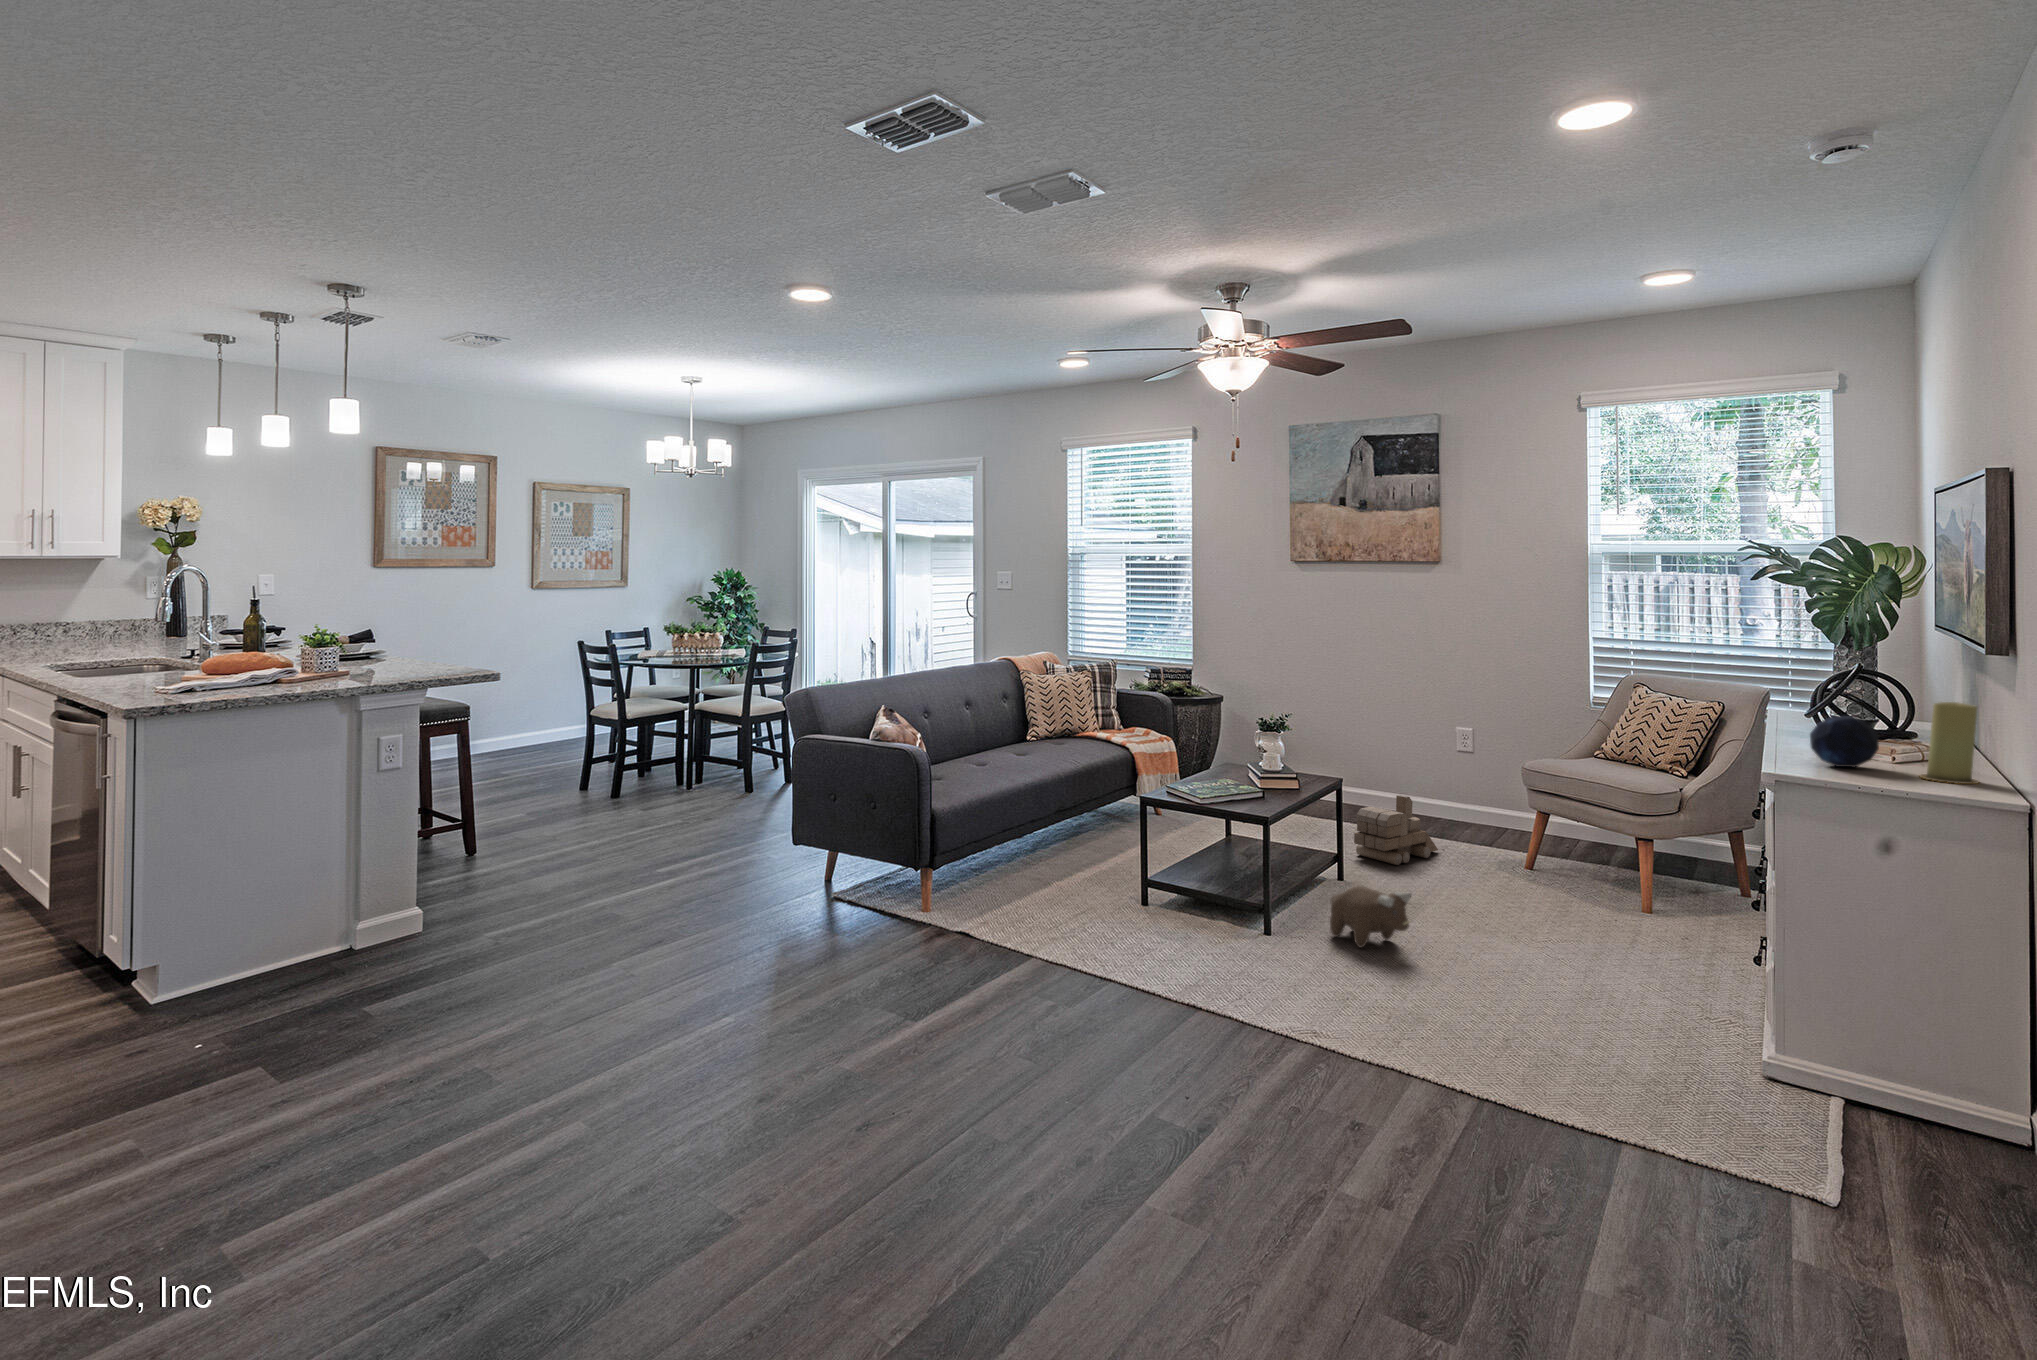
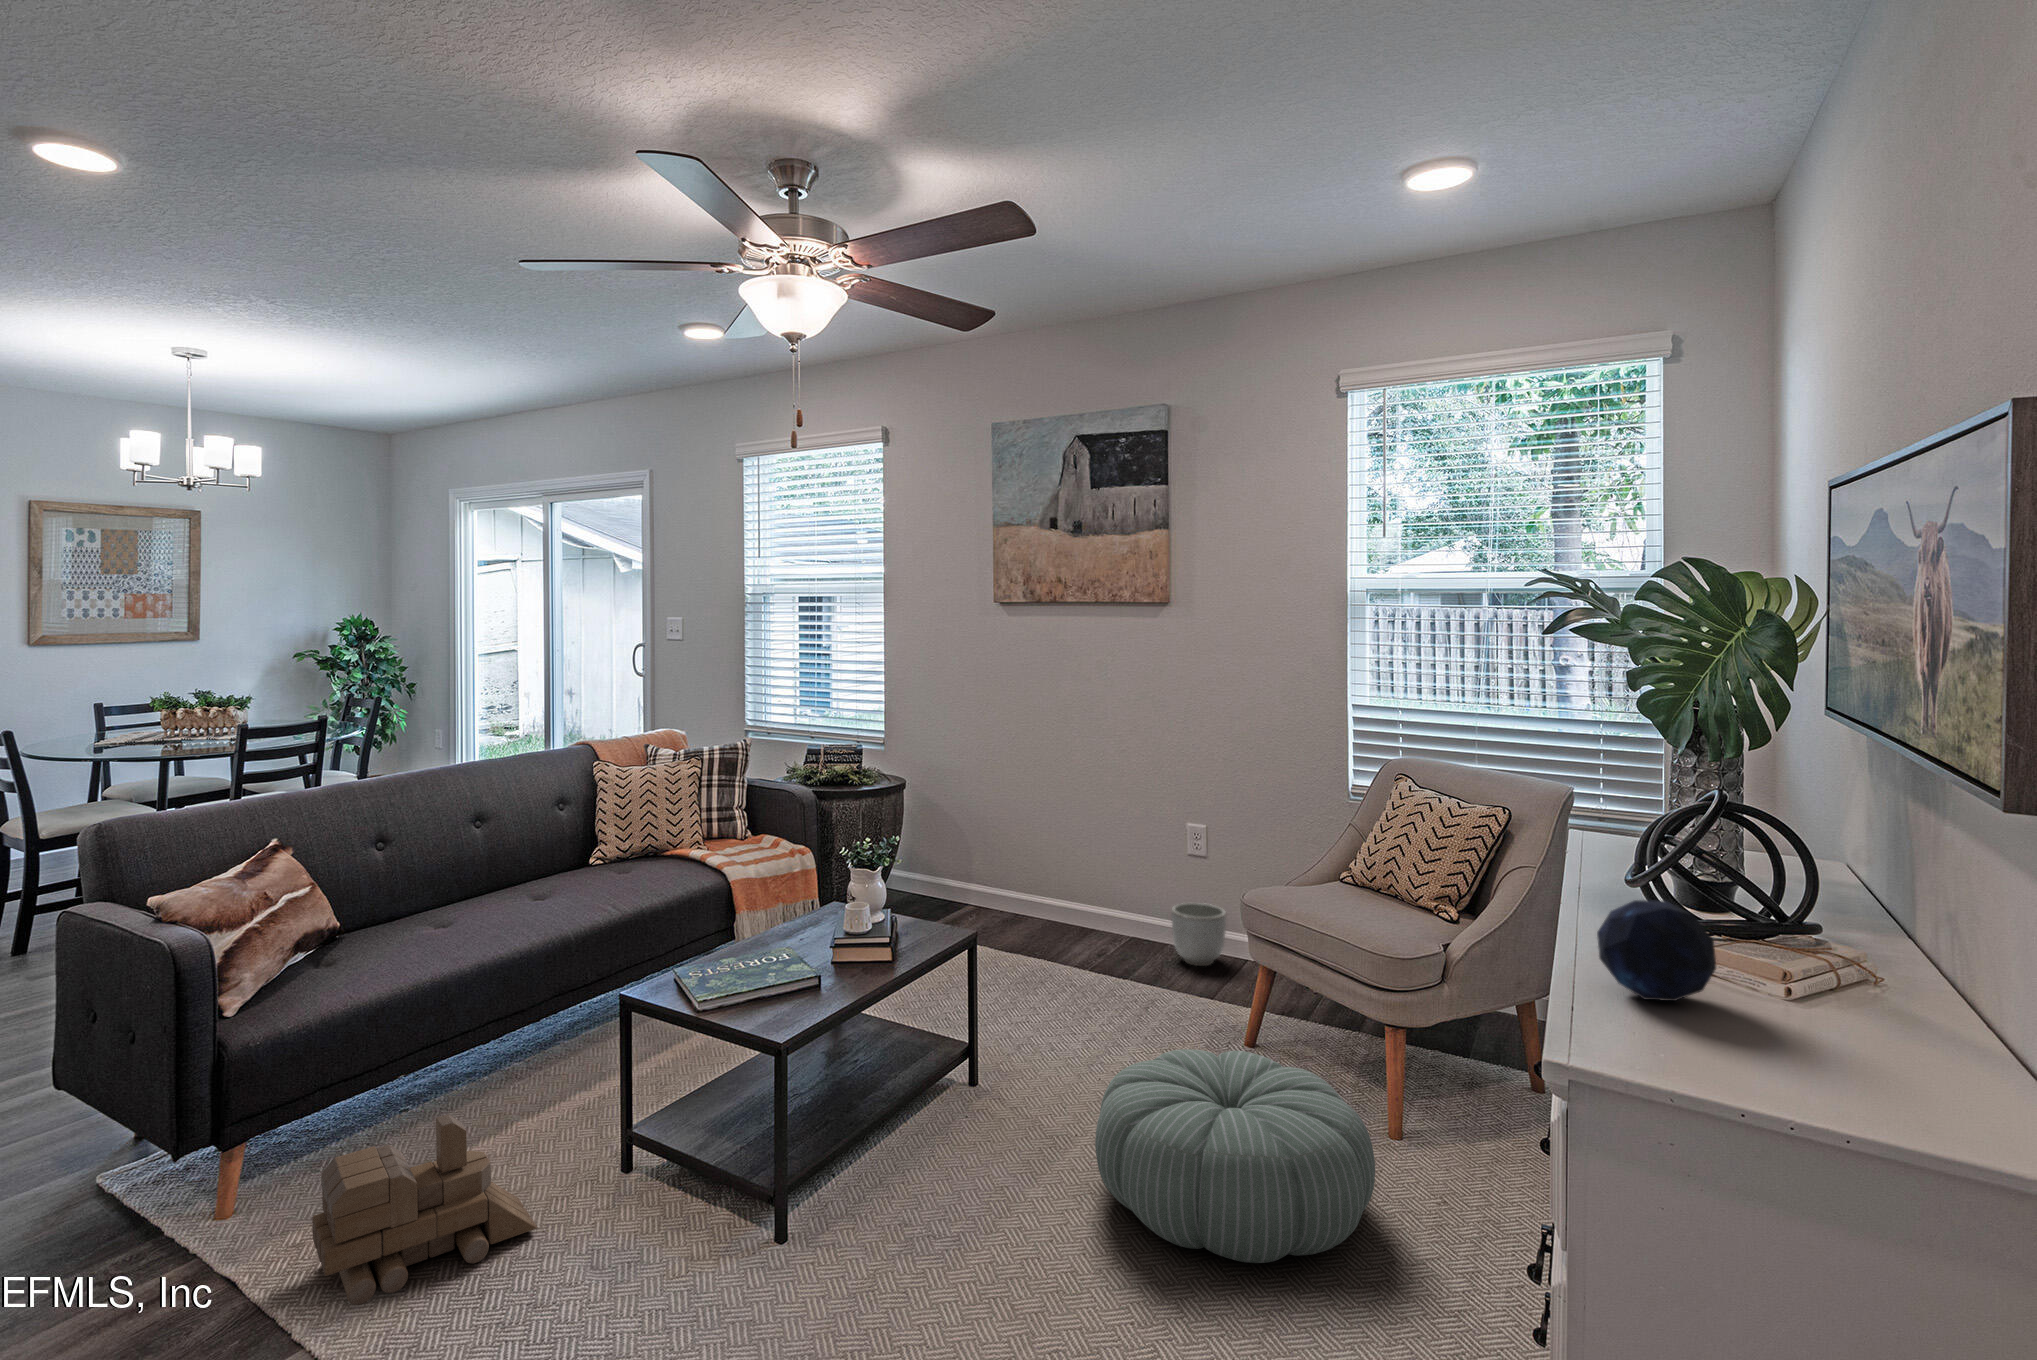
candle: present [1920,702,1979,784] -> none [1789,890,1905,1068]
planter: none [1442,783,1485,826] -> present [1171,903,1226,966]
toy train: present [1354,795,1438,865] -> present [312,1114,538,1305]
pouf: none [1452,845,1645,950] -> present [1095,1049,1375,1263]
plush toy: present [1330,886,1412,948] -> none [874,1156,990,1275]

